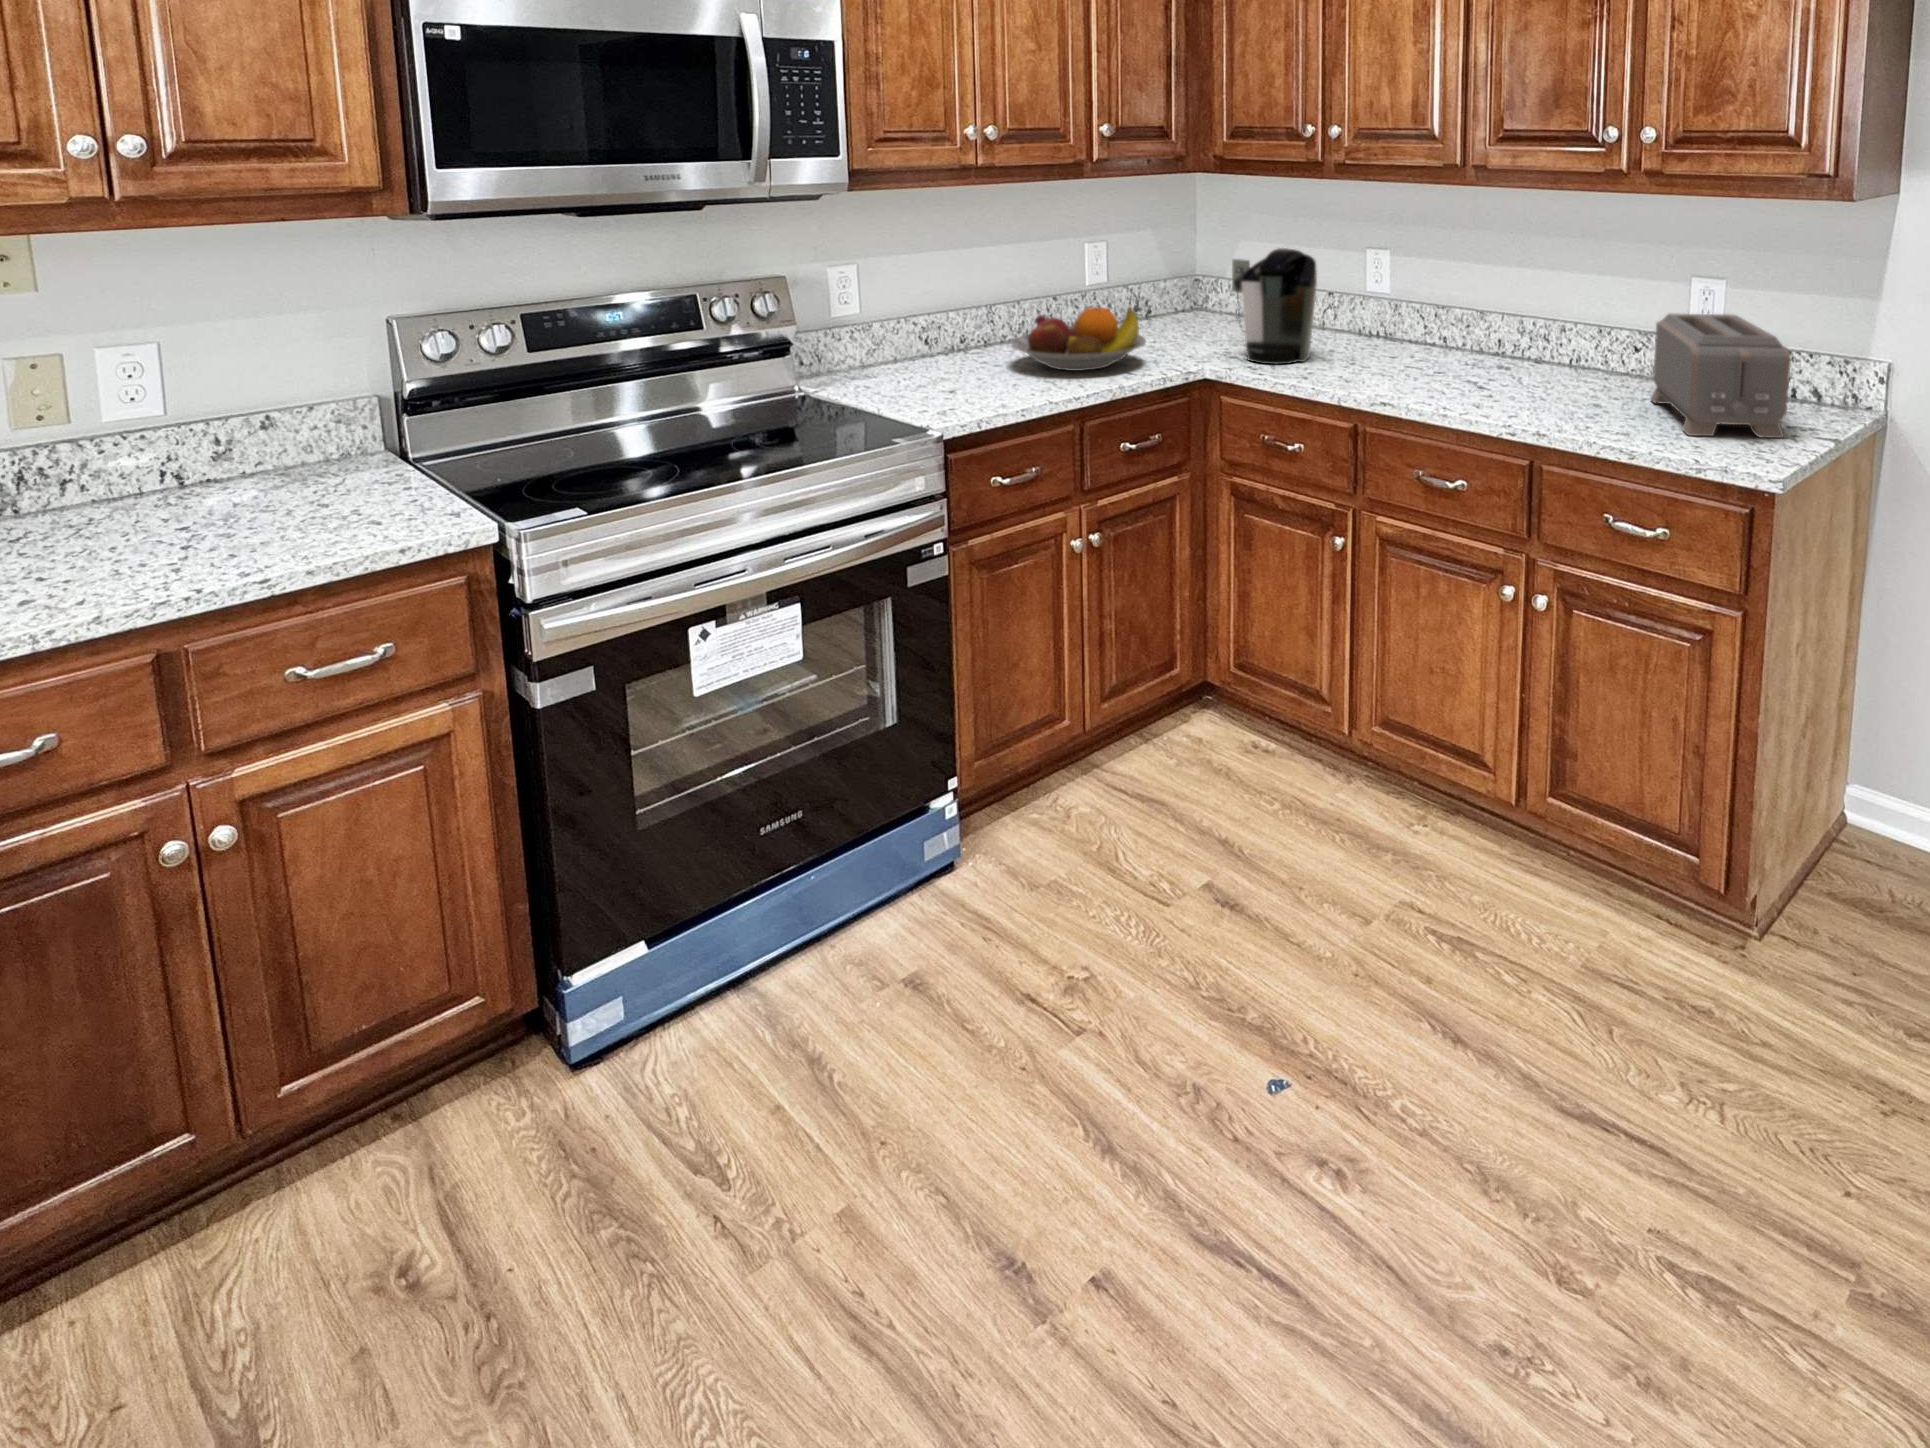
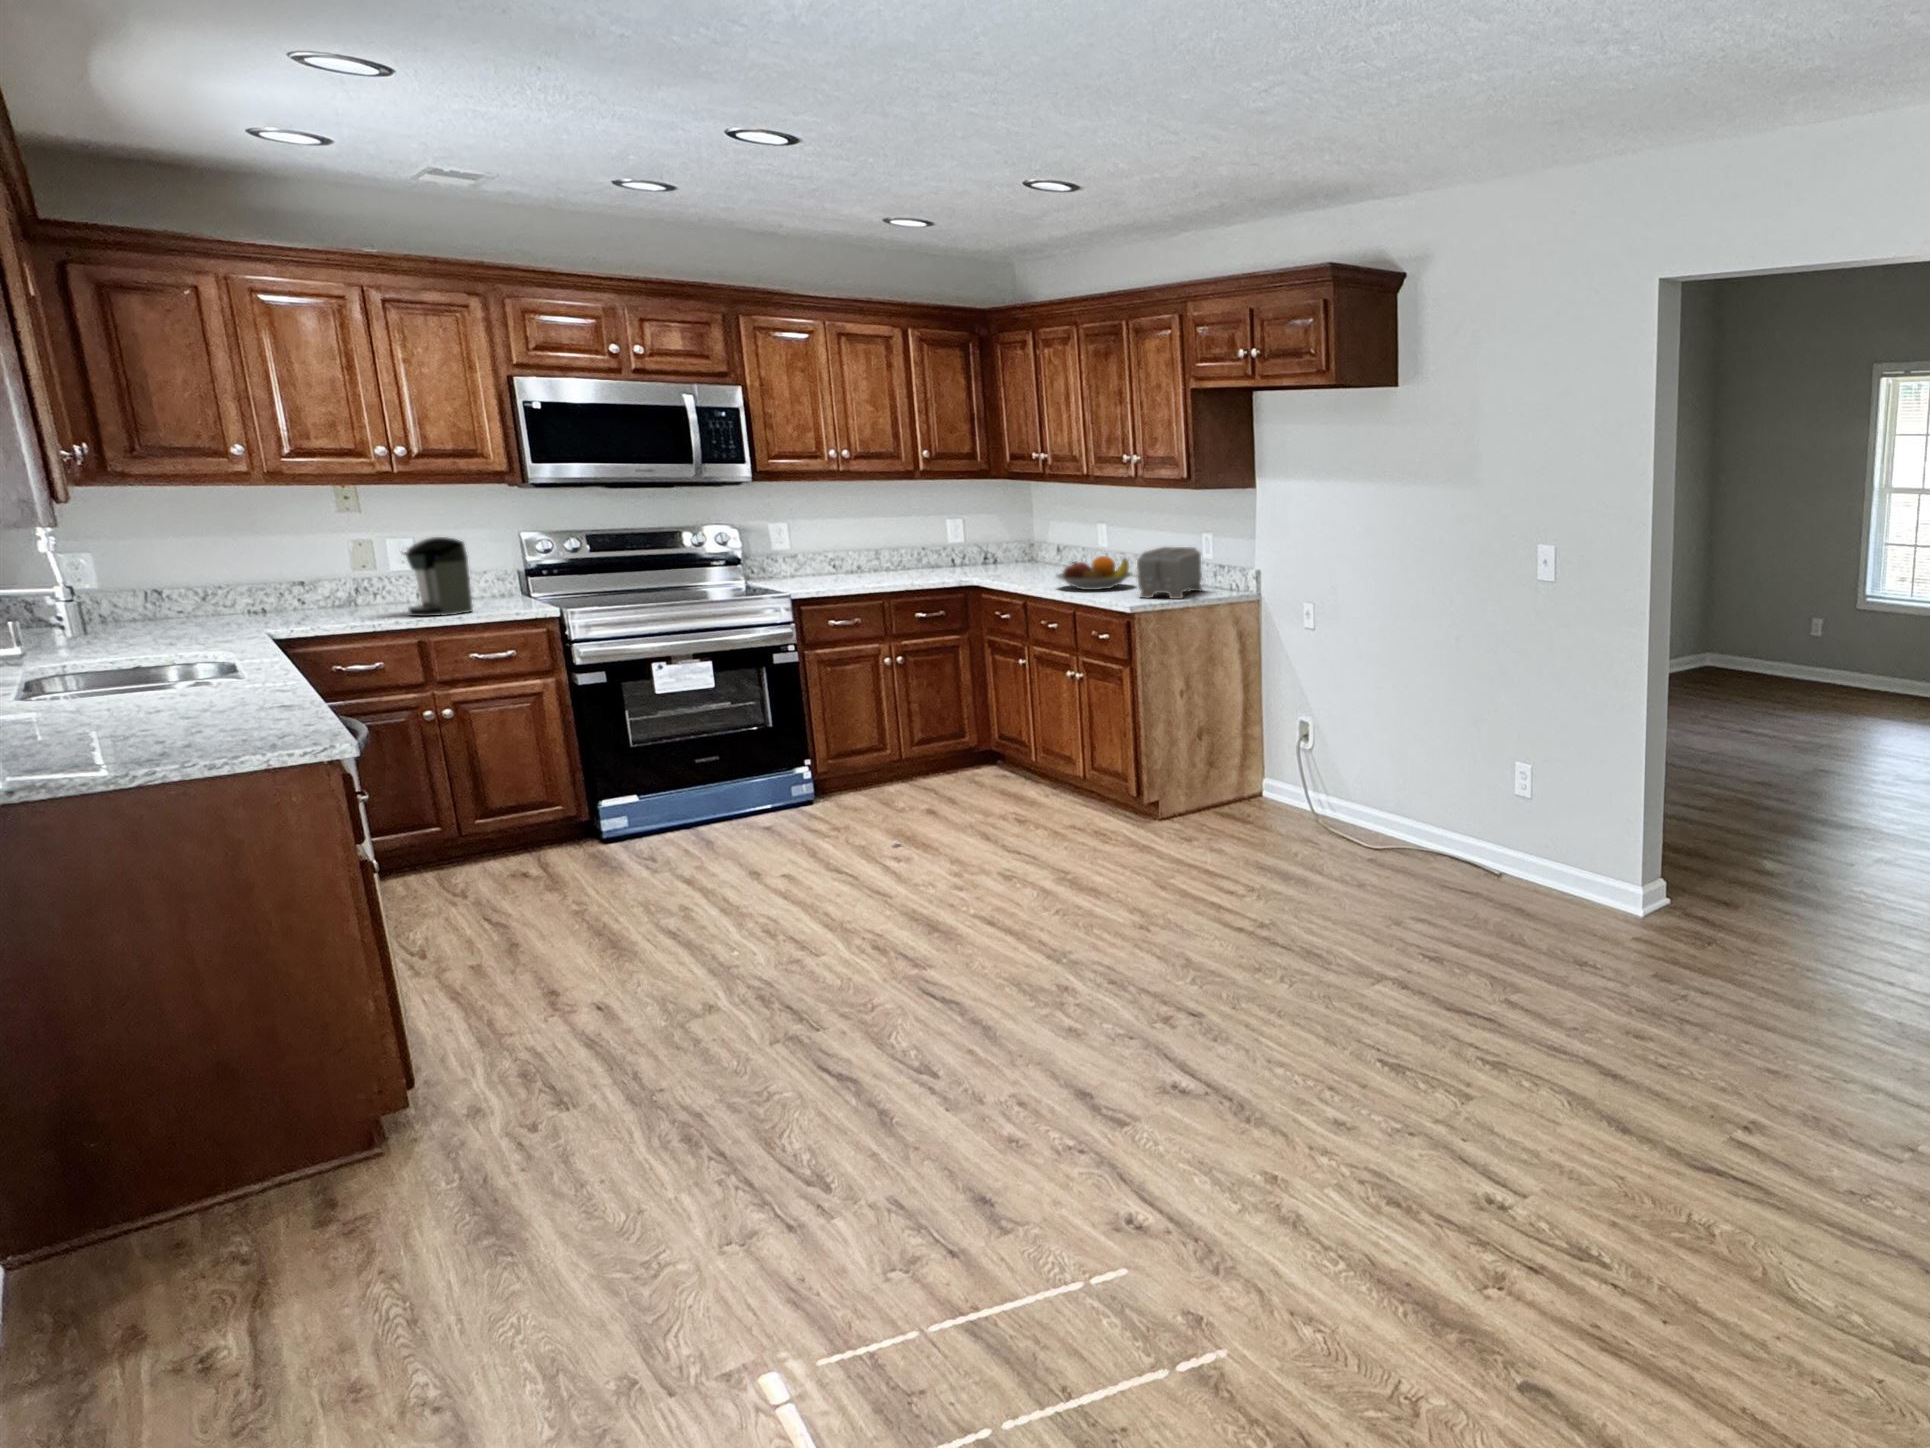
coffee maker: present [1232,248,1317,364] -> present [403,537,473,616]
fruit bowl: present [1011,307,1146,371] -> present [1056,556,1132,590]

